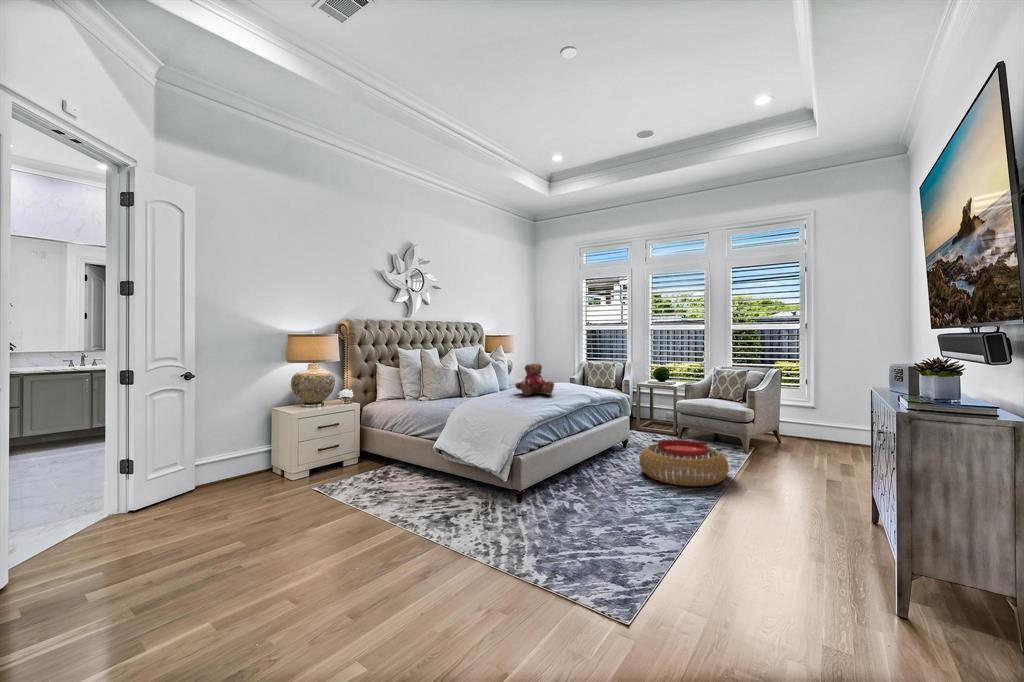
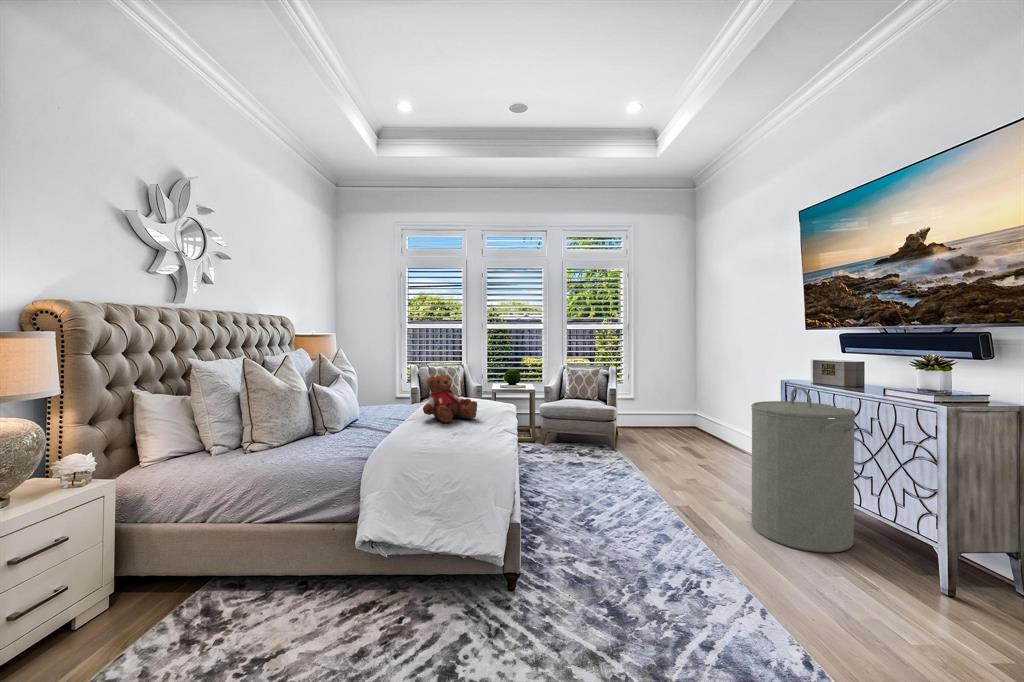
laundry hamper: none [765,386,870,551] -> present [751,387,855,553]
pouf: present [639,440,729,486] -> none [569,453,666,508]

